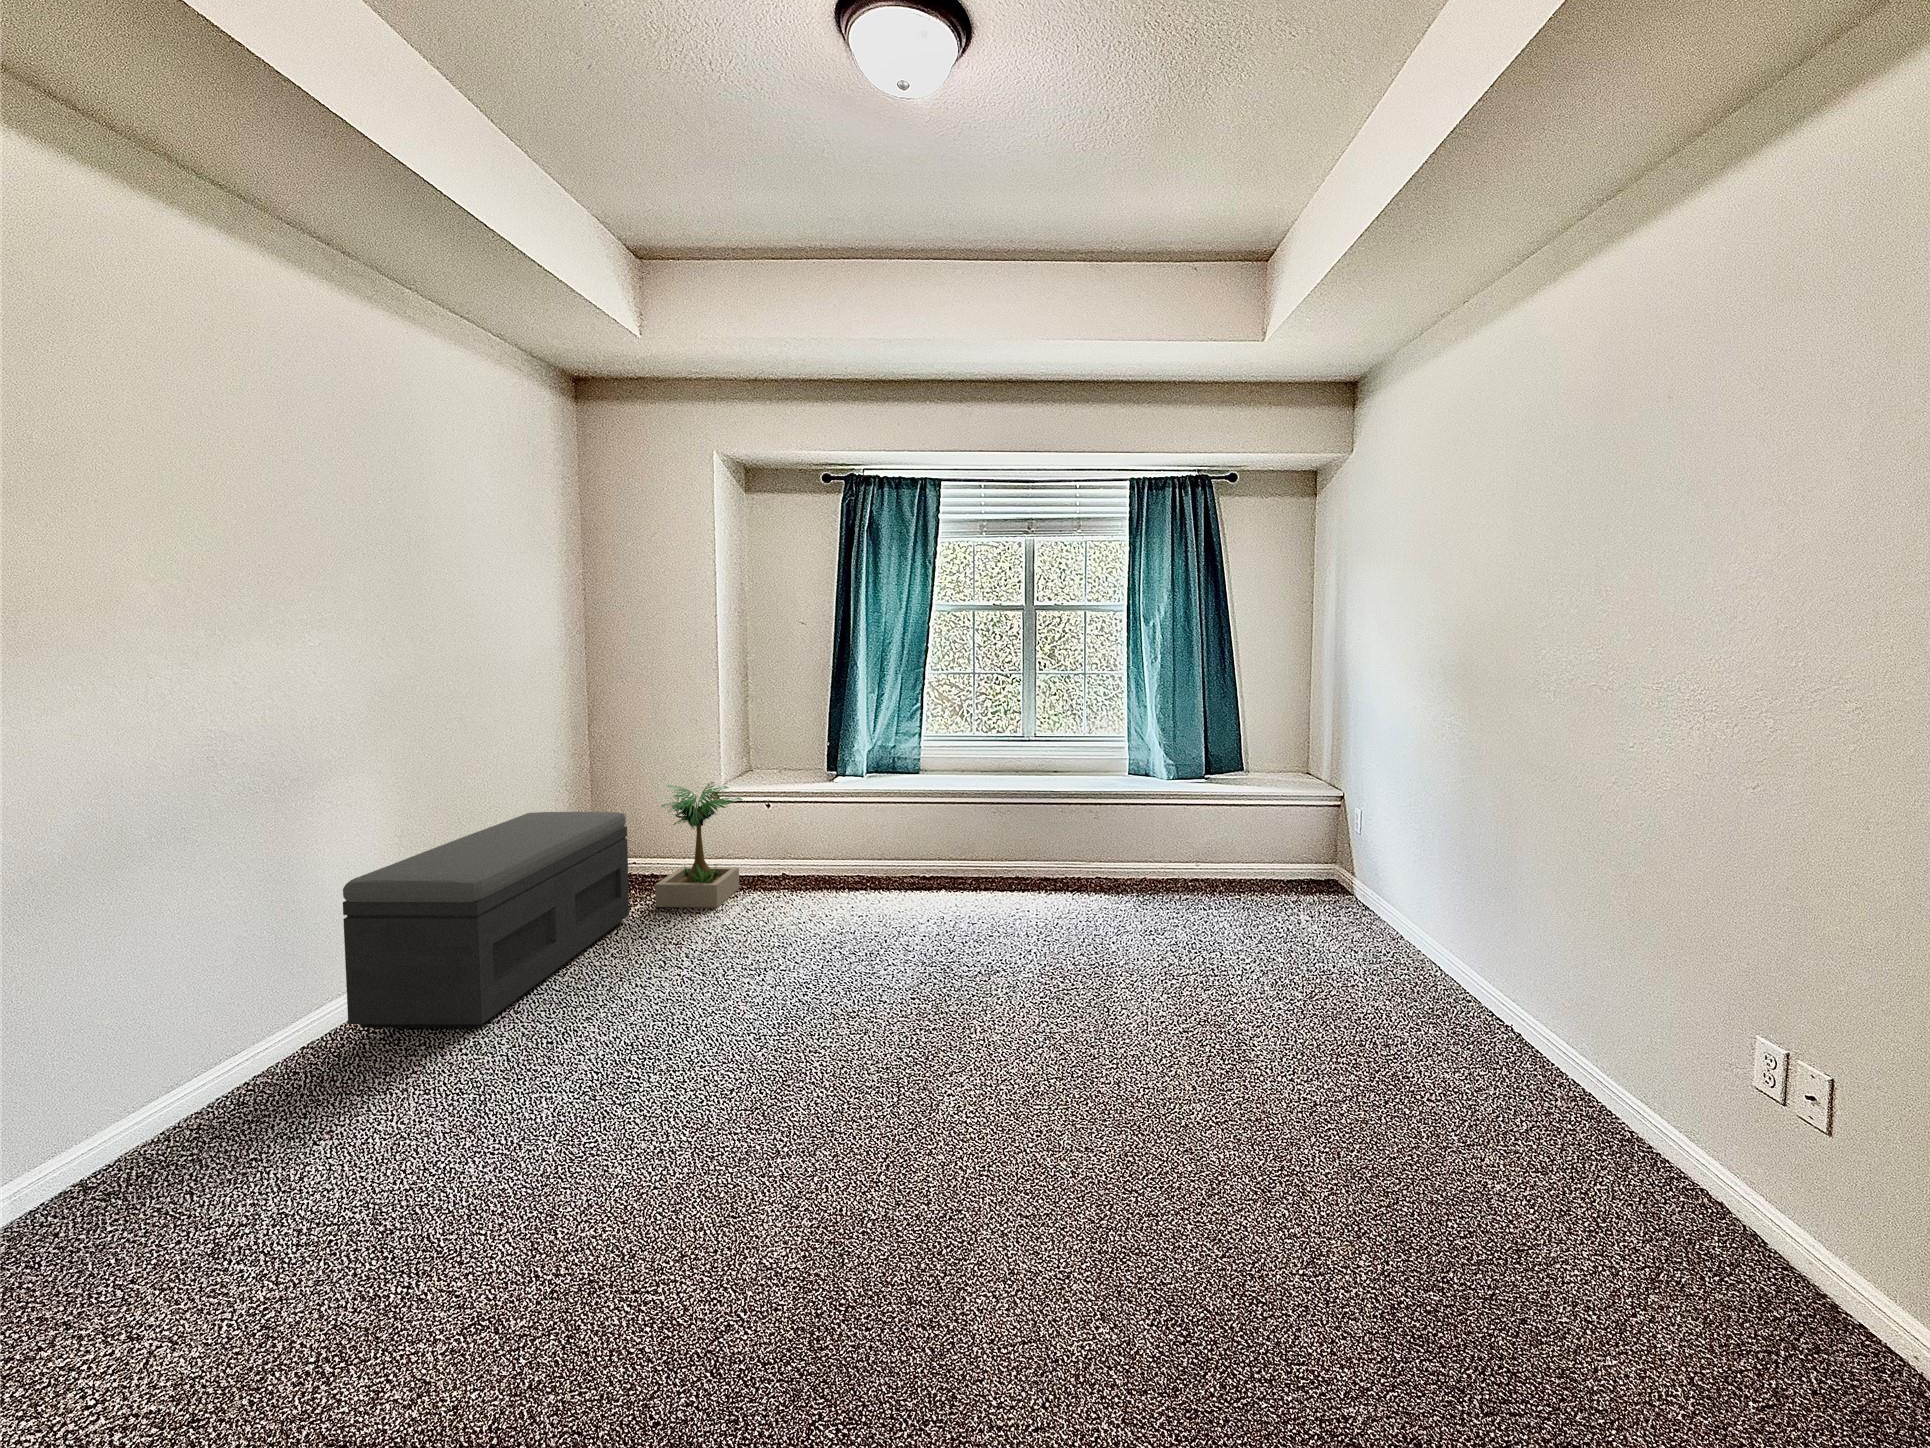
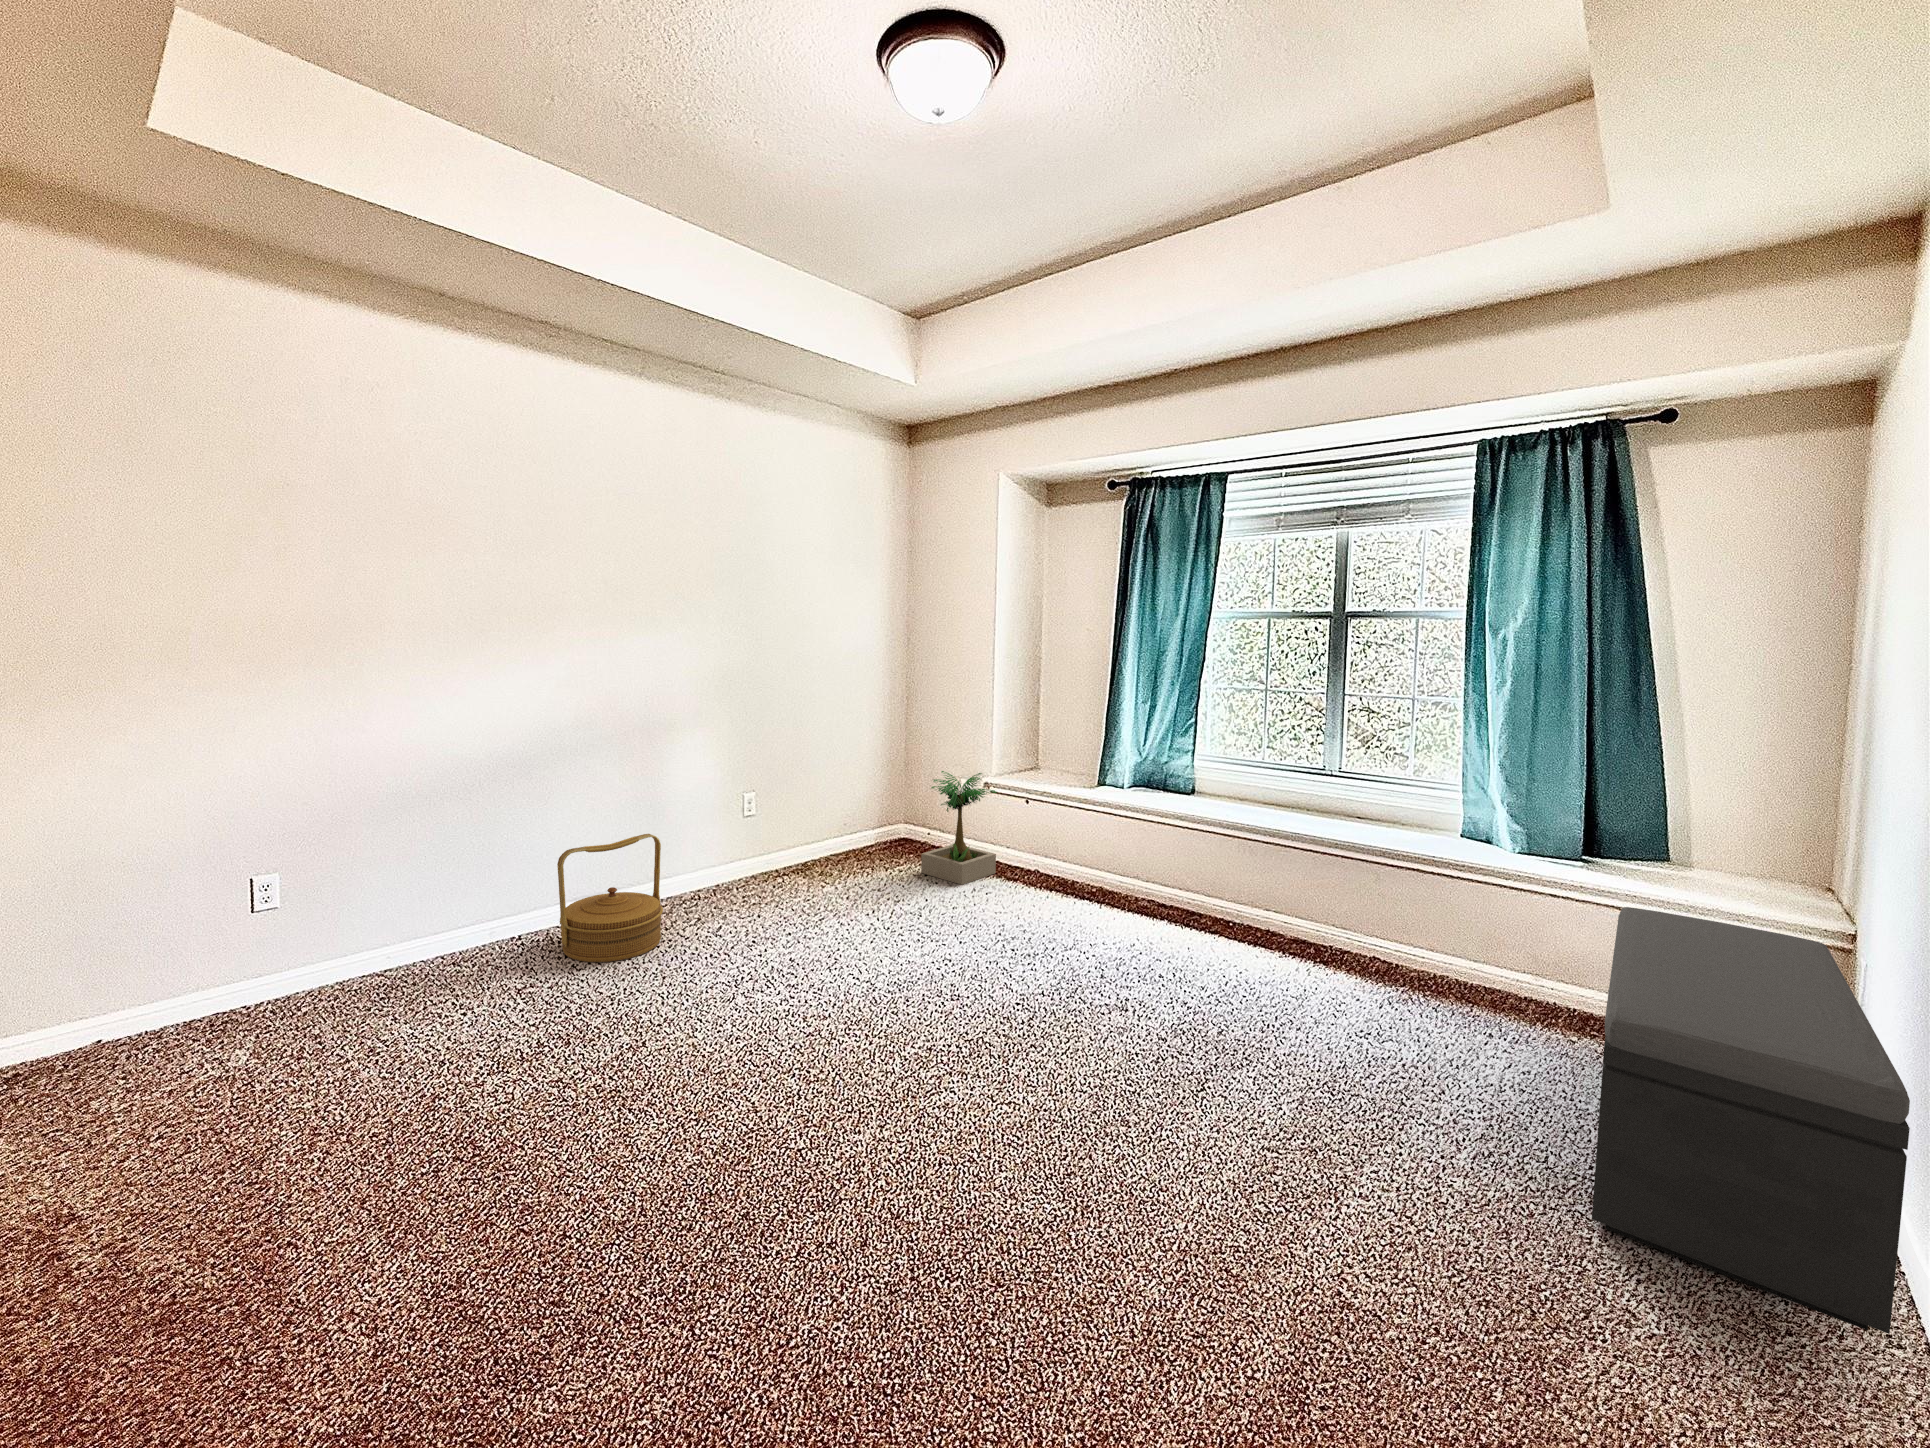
storage bench: present [343,812,629,1028] -> present [1592,907,1910,1334]
woven basket: none [174,931,379,1160] -> present [557,834,663,962]

